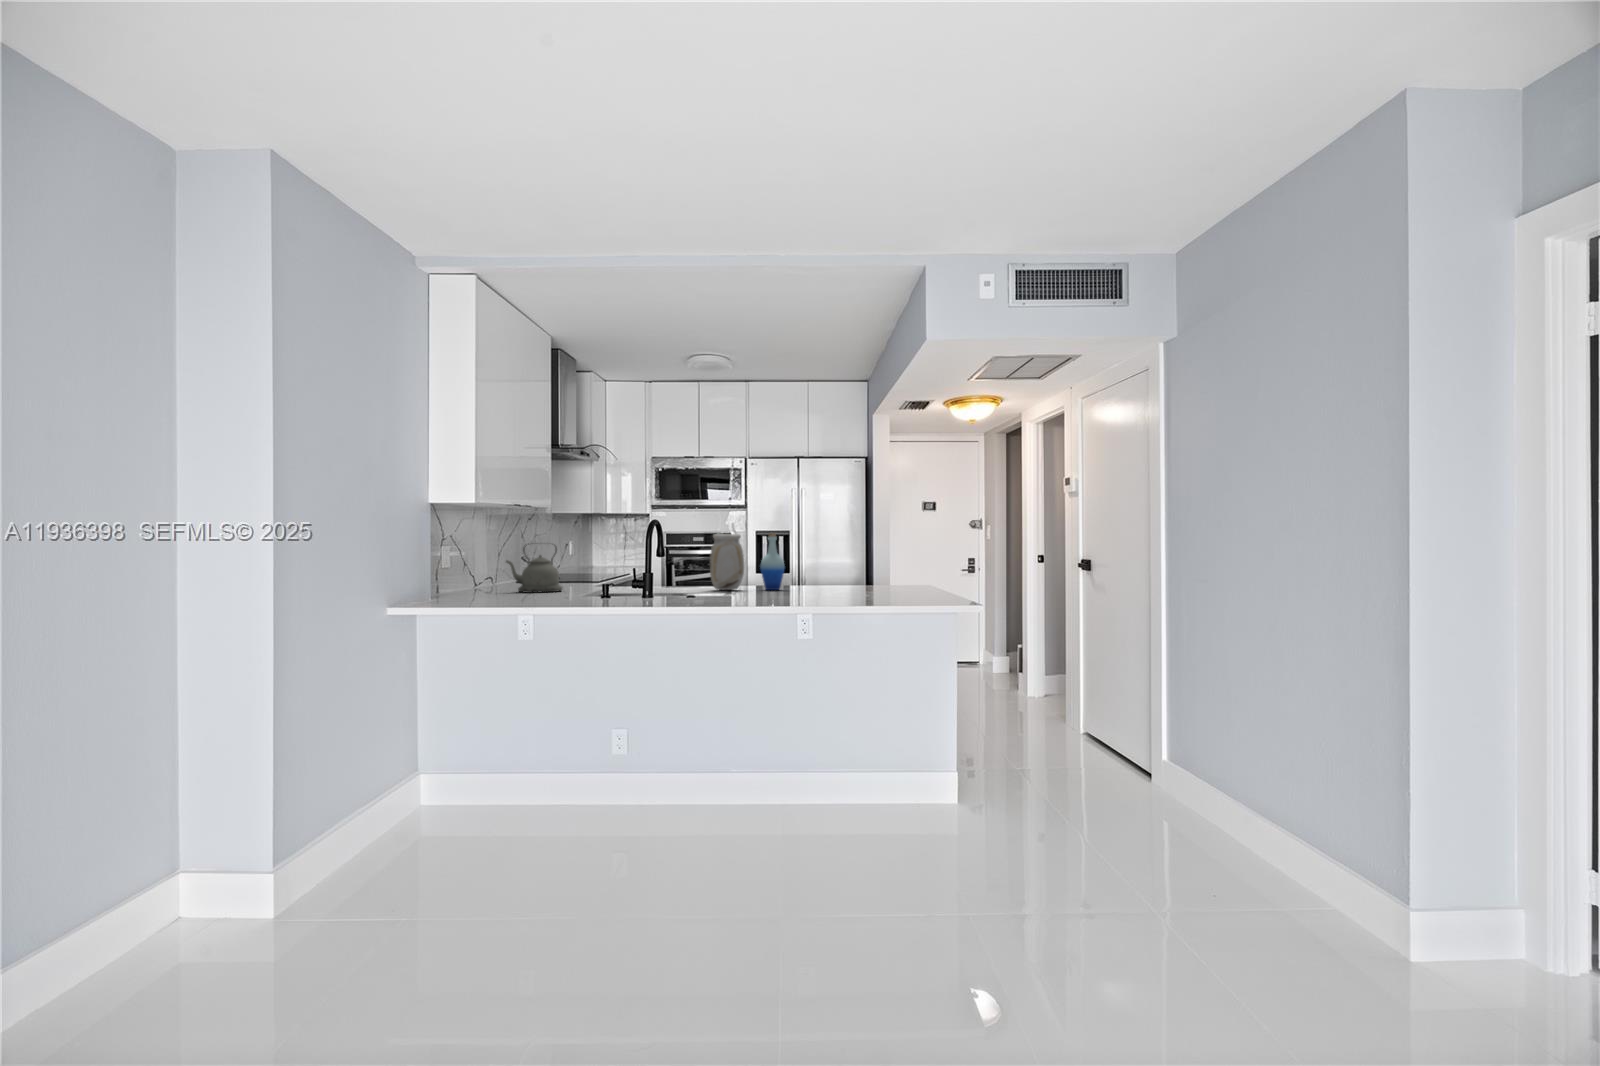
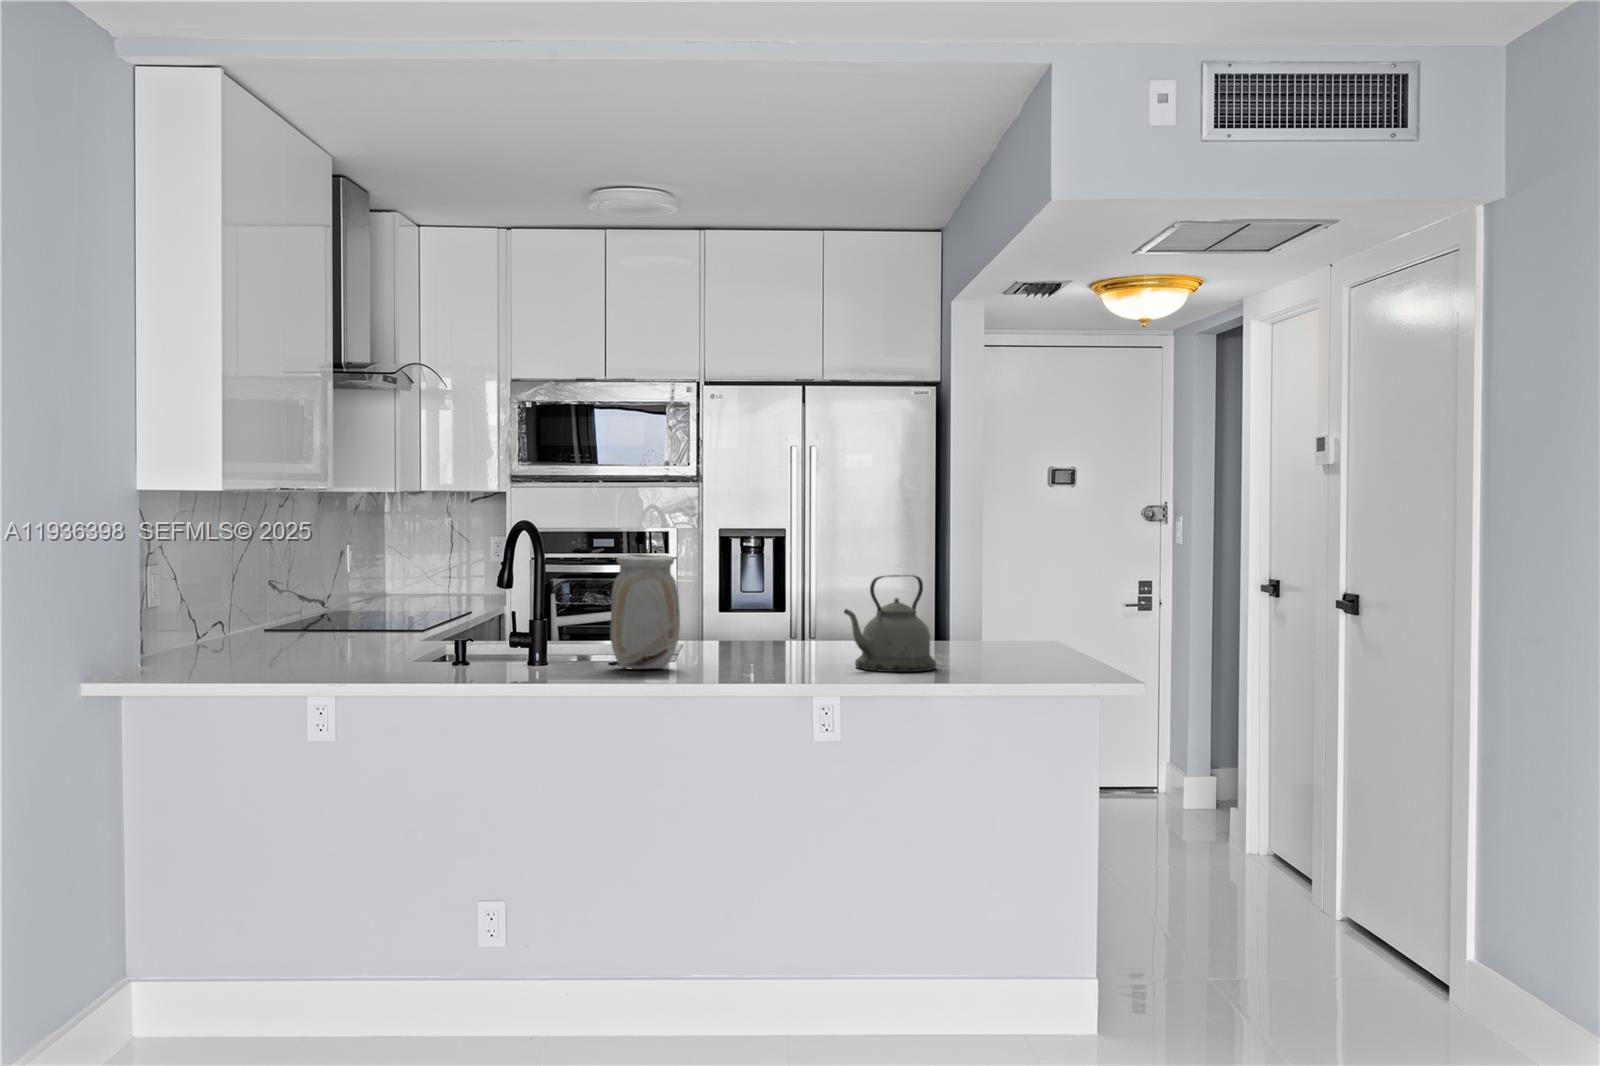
bottle: present [760,533,785,590] -> none [713,555,762,671]
kettle: present [506,546,562,593] -> present [844,575,936,672]

